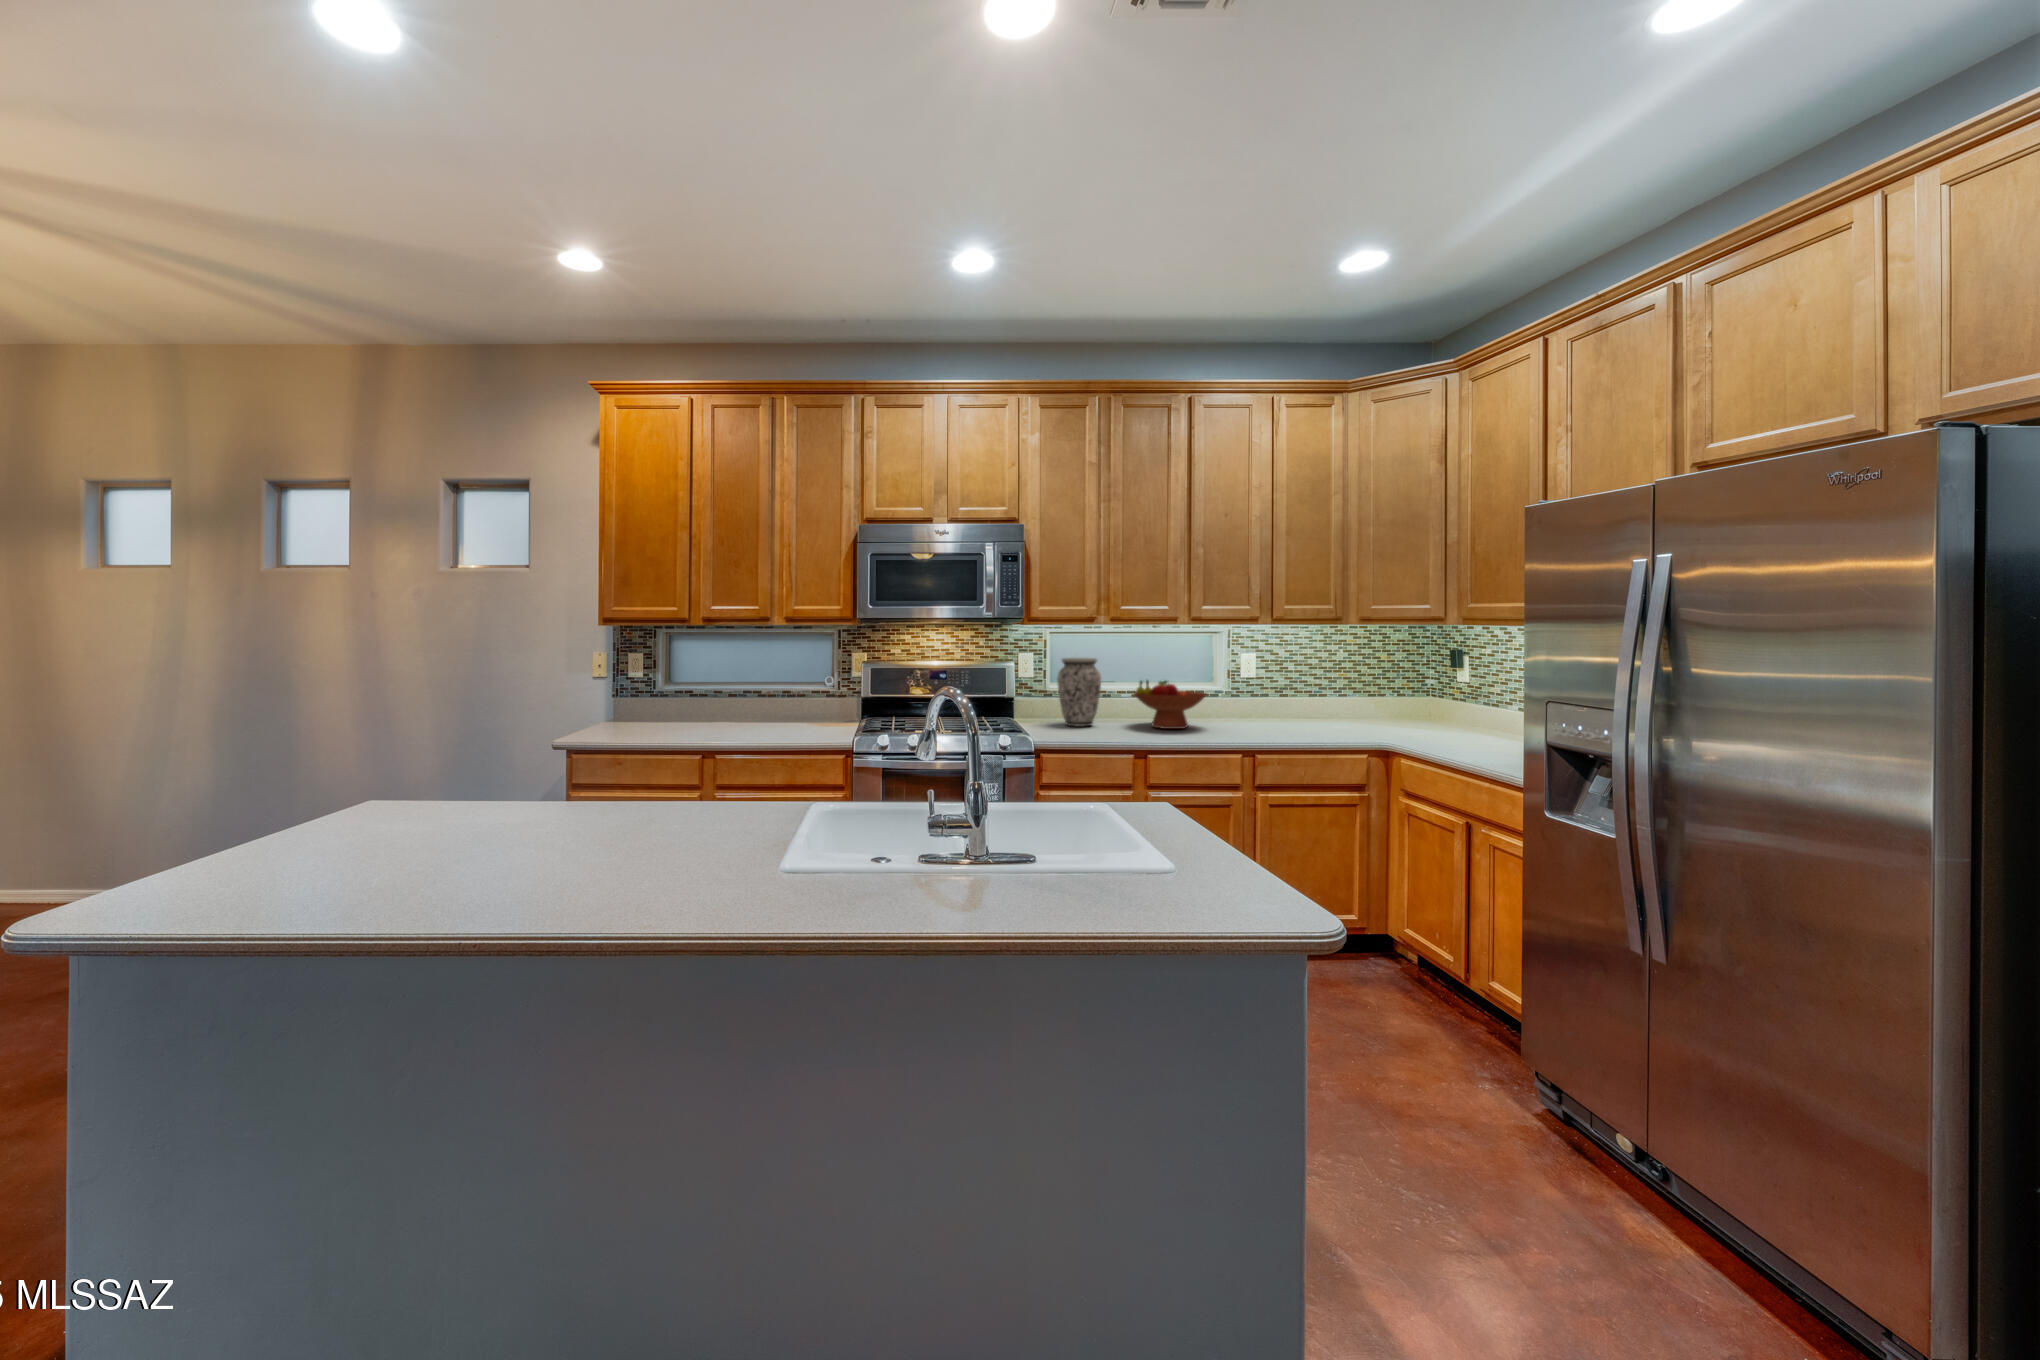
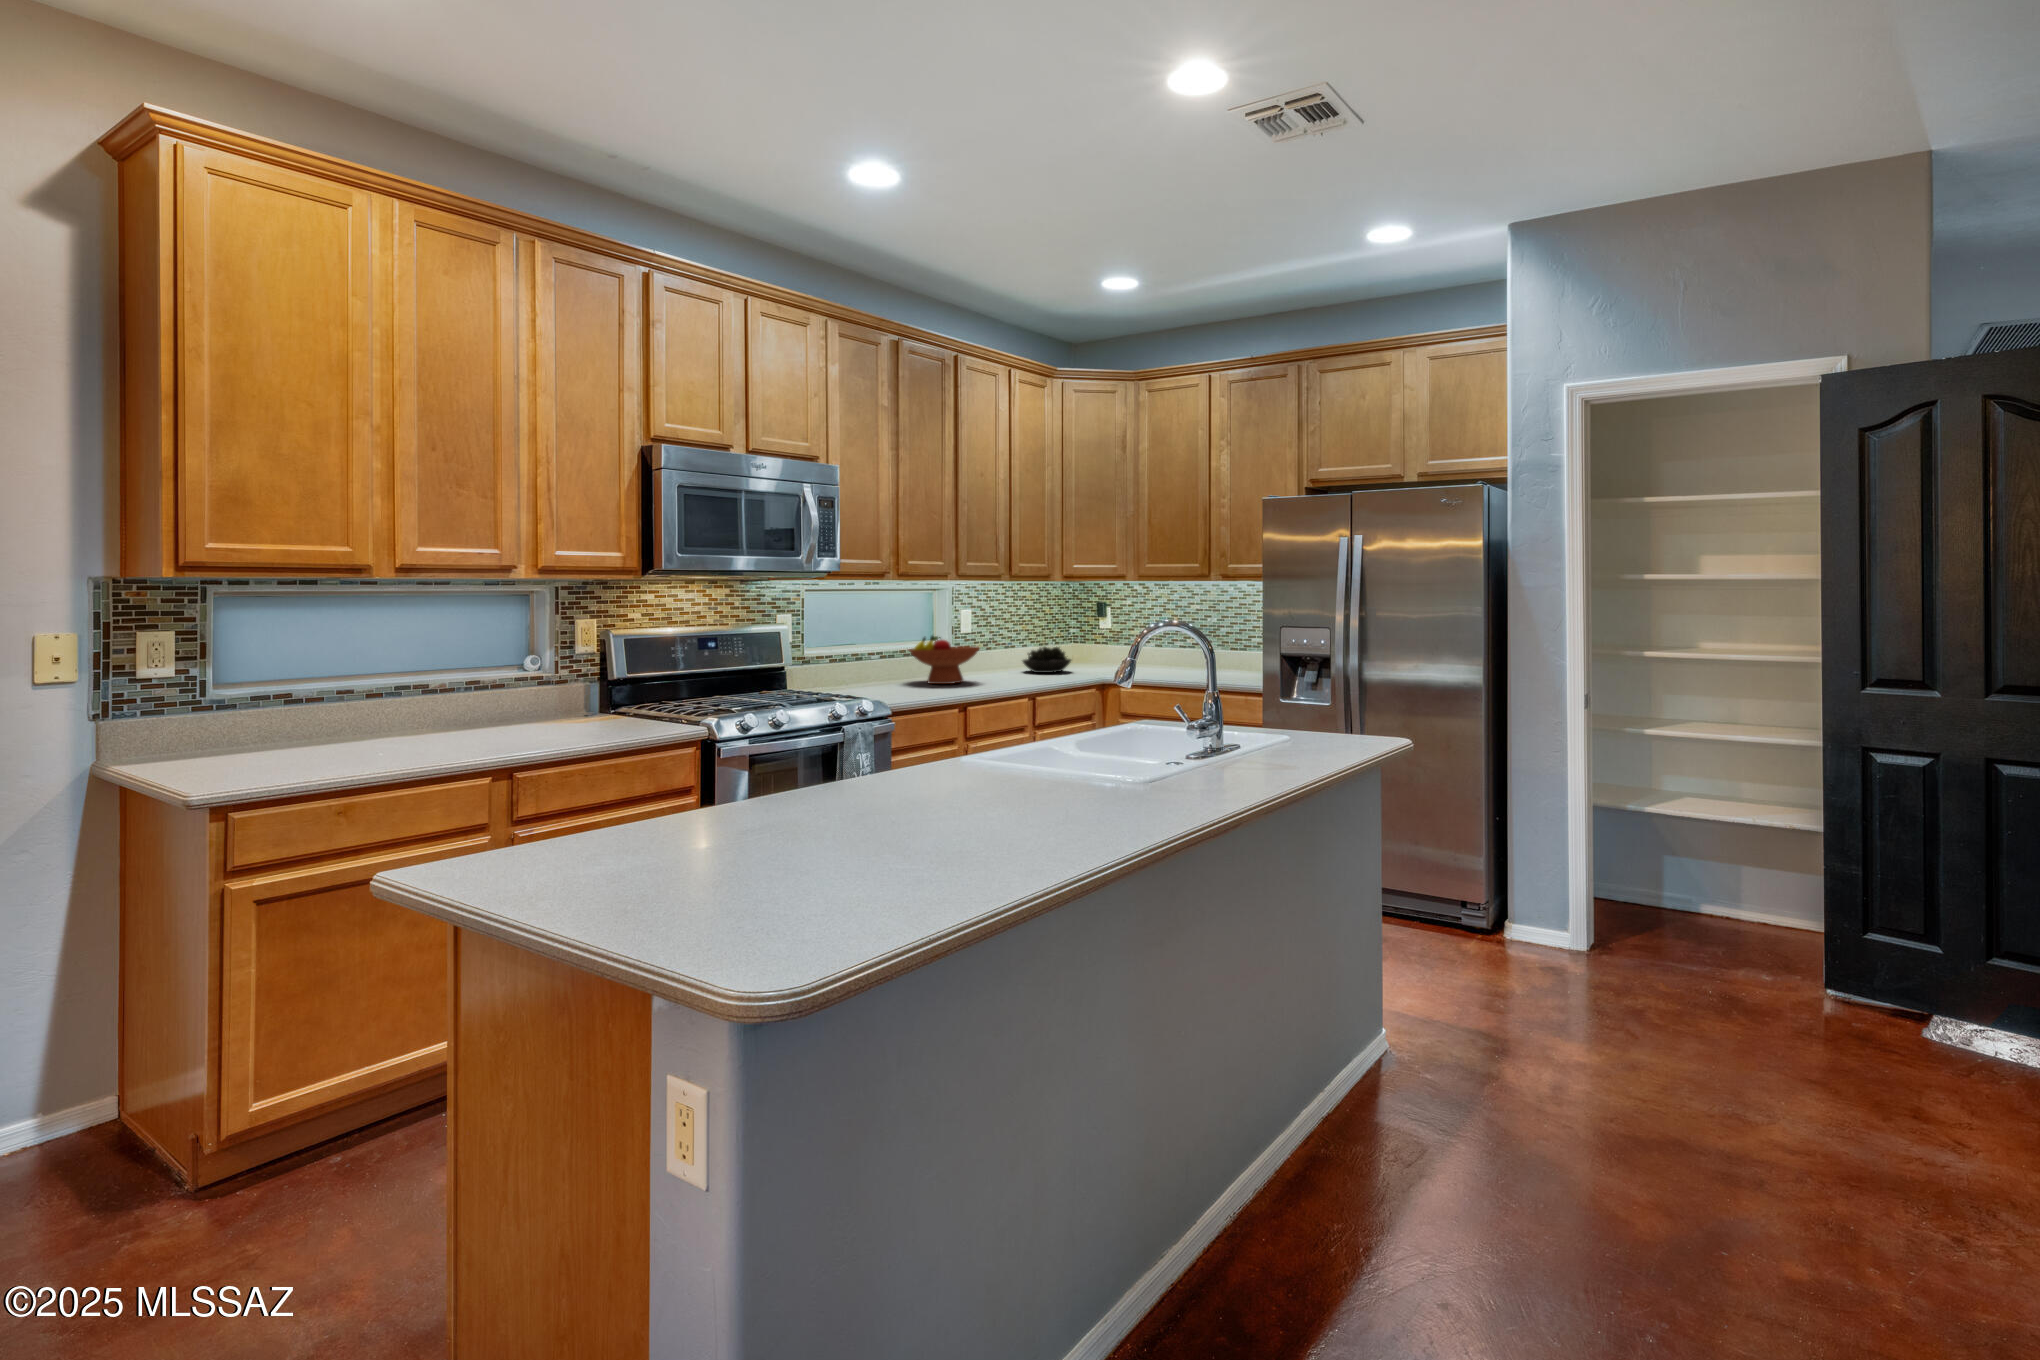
vase: present [1057,658,1101,726] -> none [840,616,888,691]
succulent plant: none [1298,698,1359,730] -> present [1023,647,1071,673]

